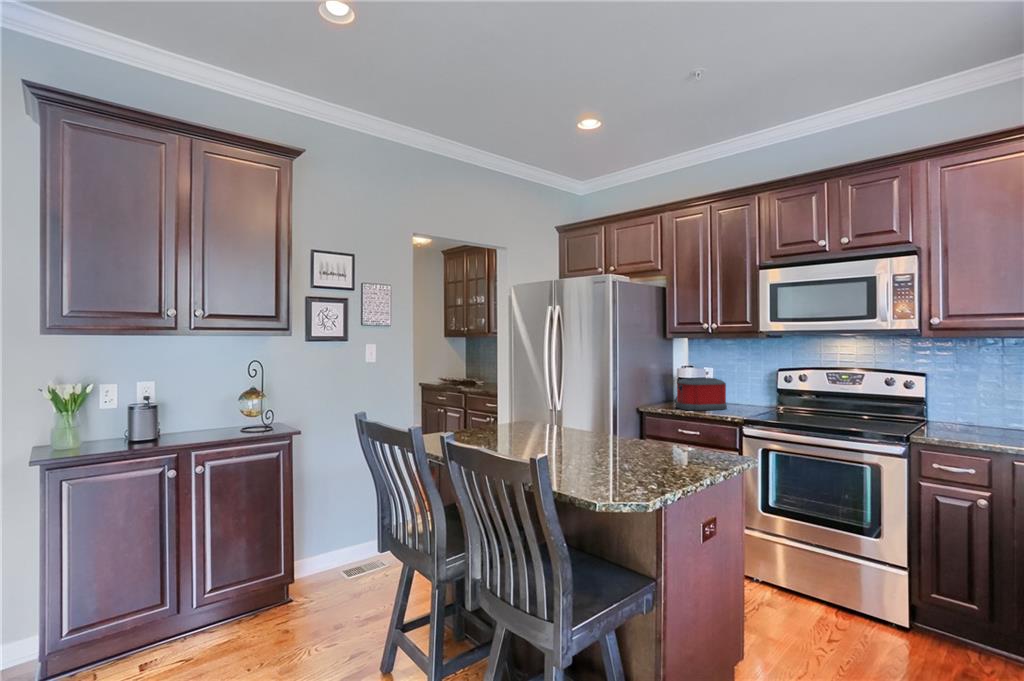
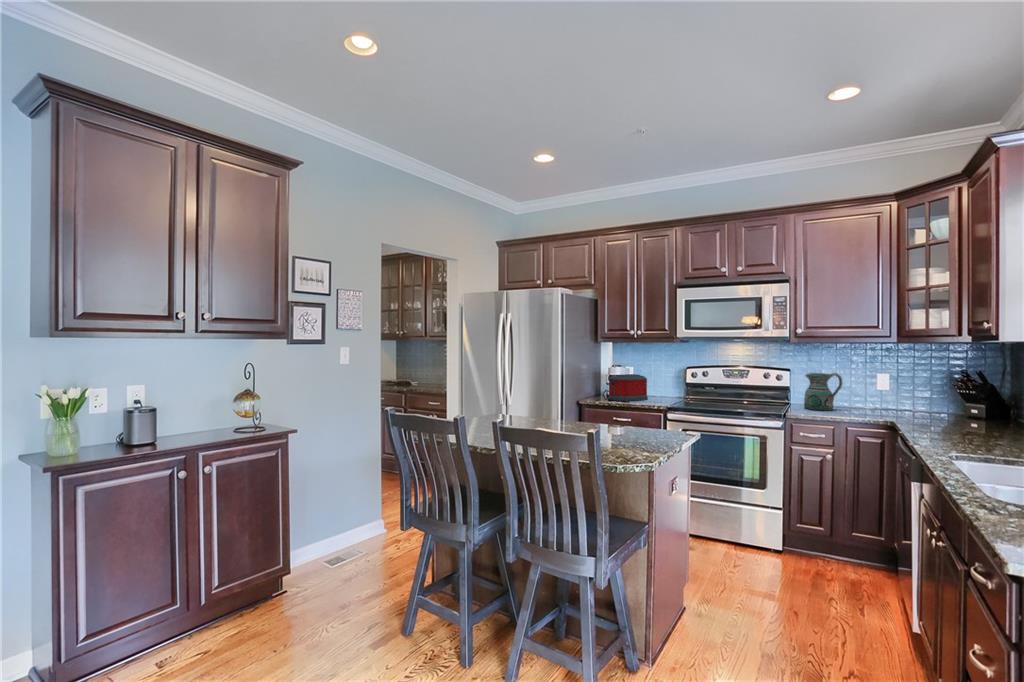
ceramic pitcher: none [944,379,1005,432] -> present [804,373,843,411]

